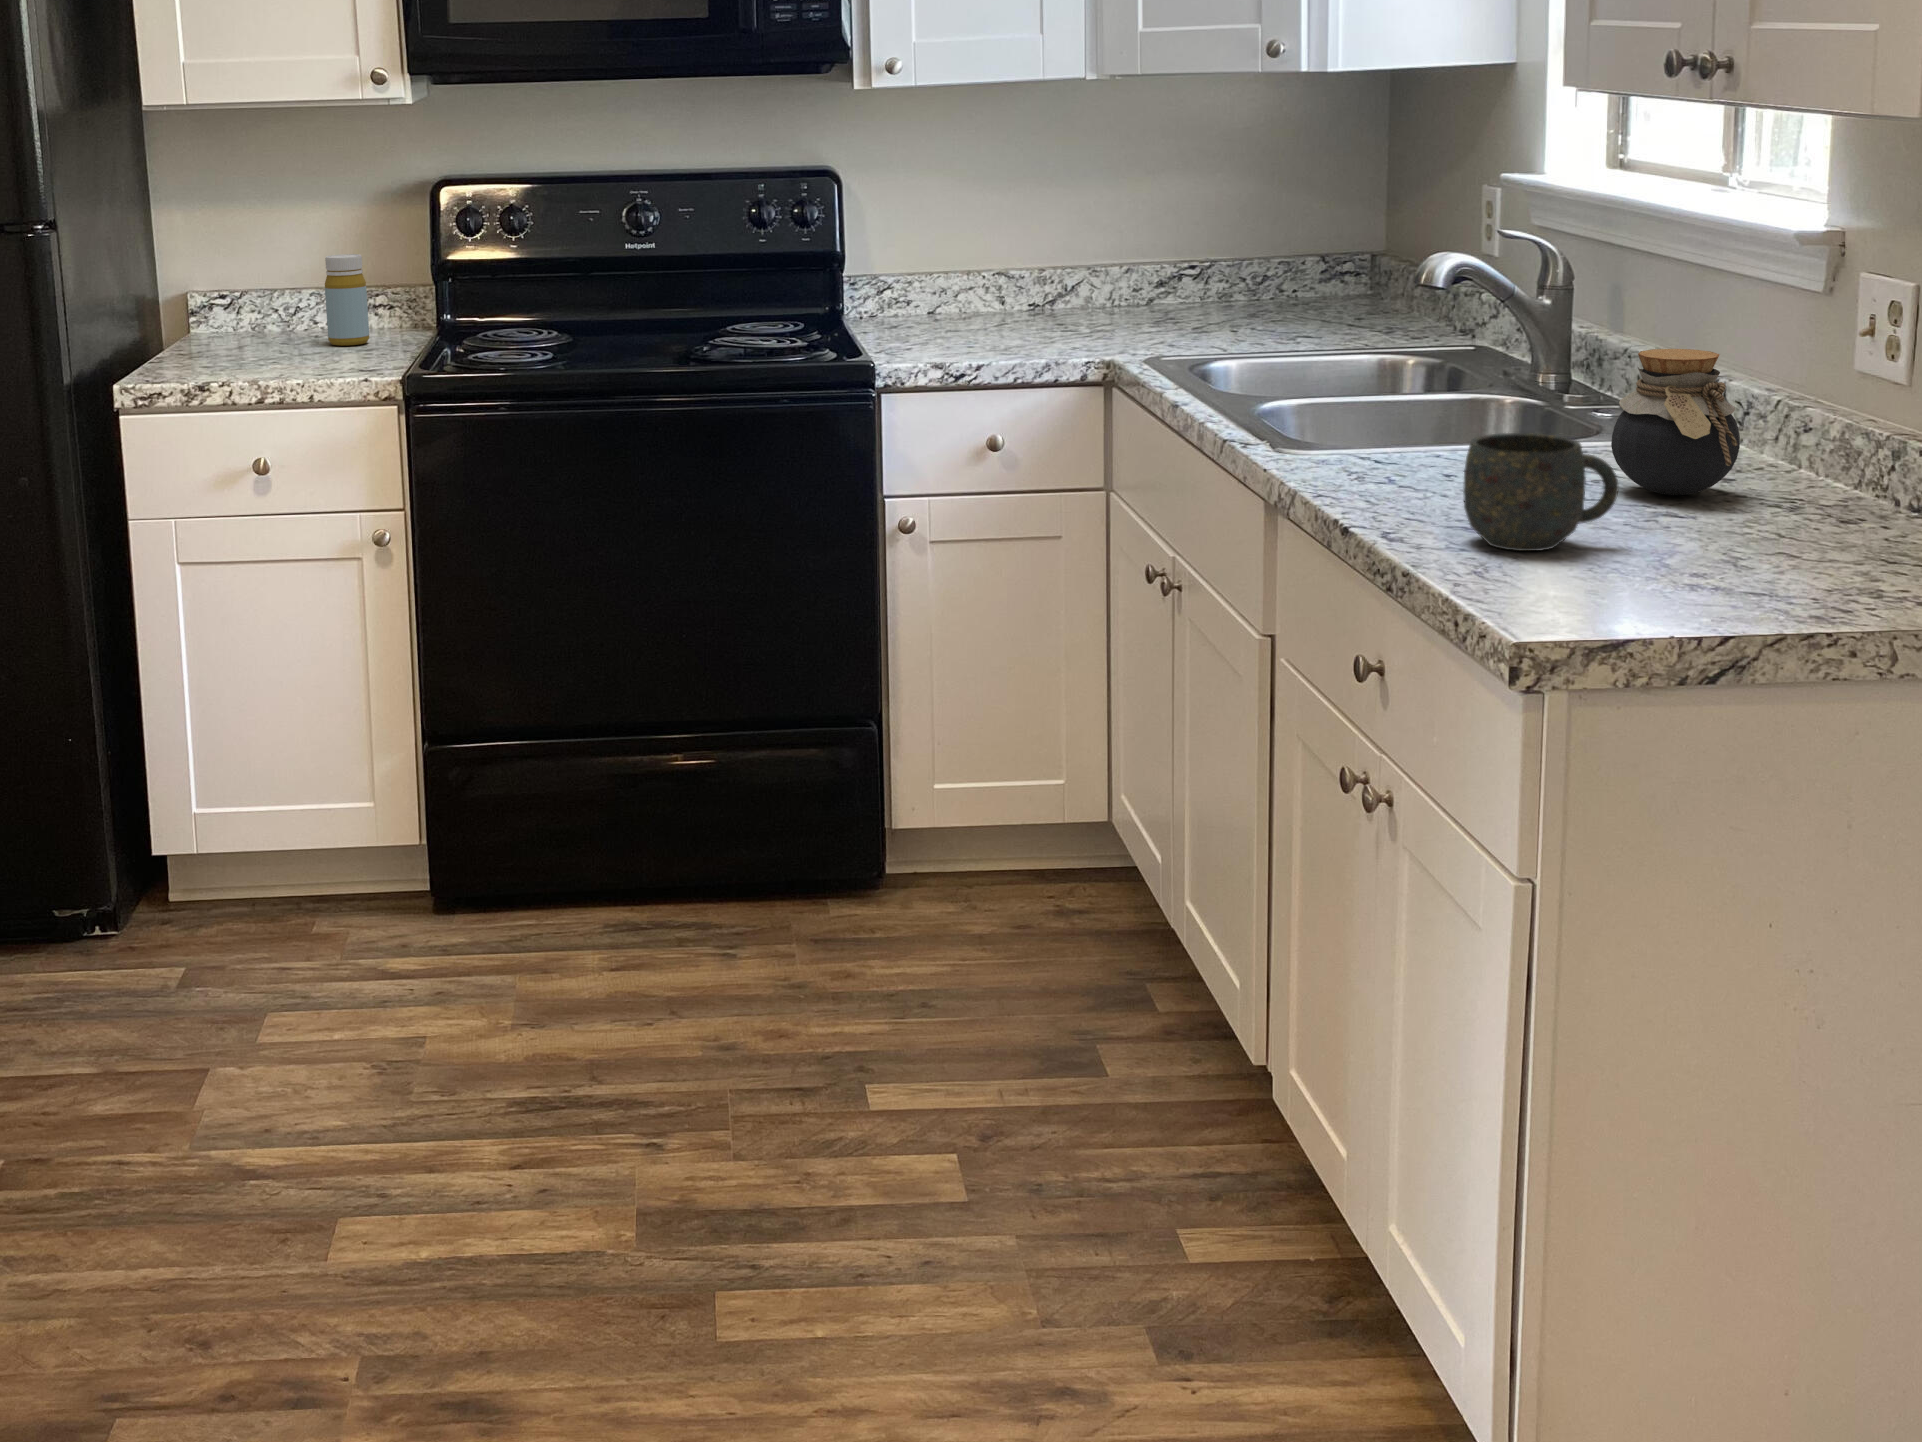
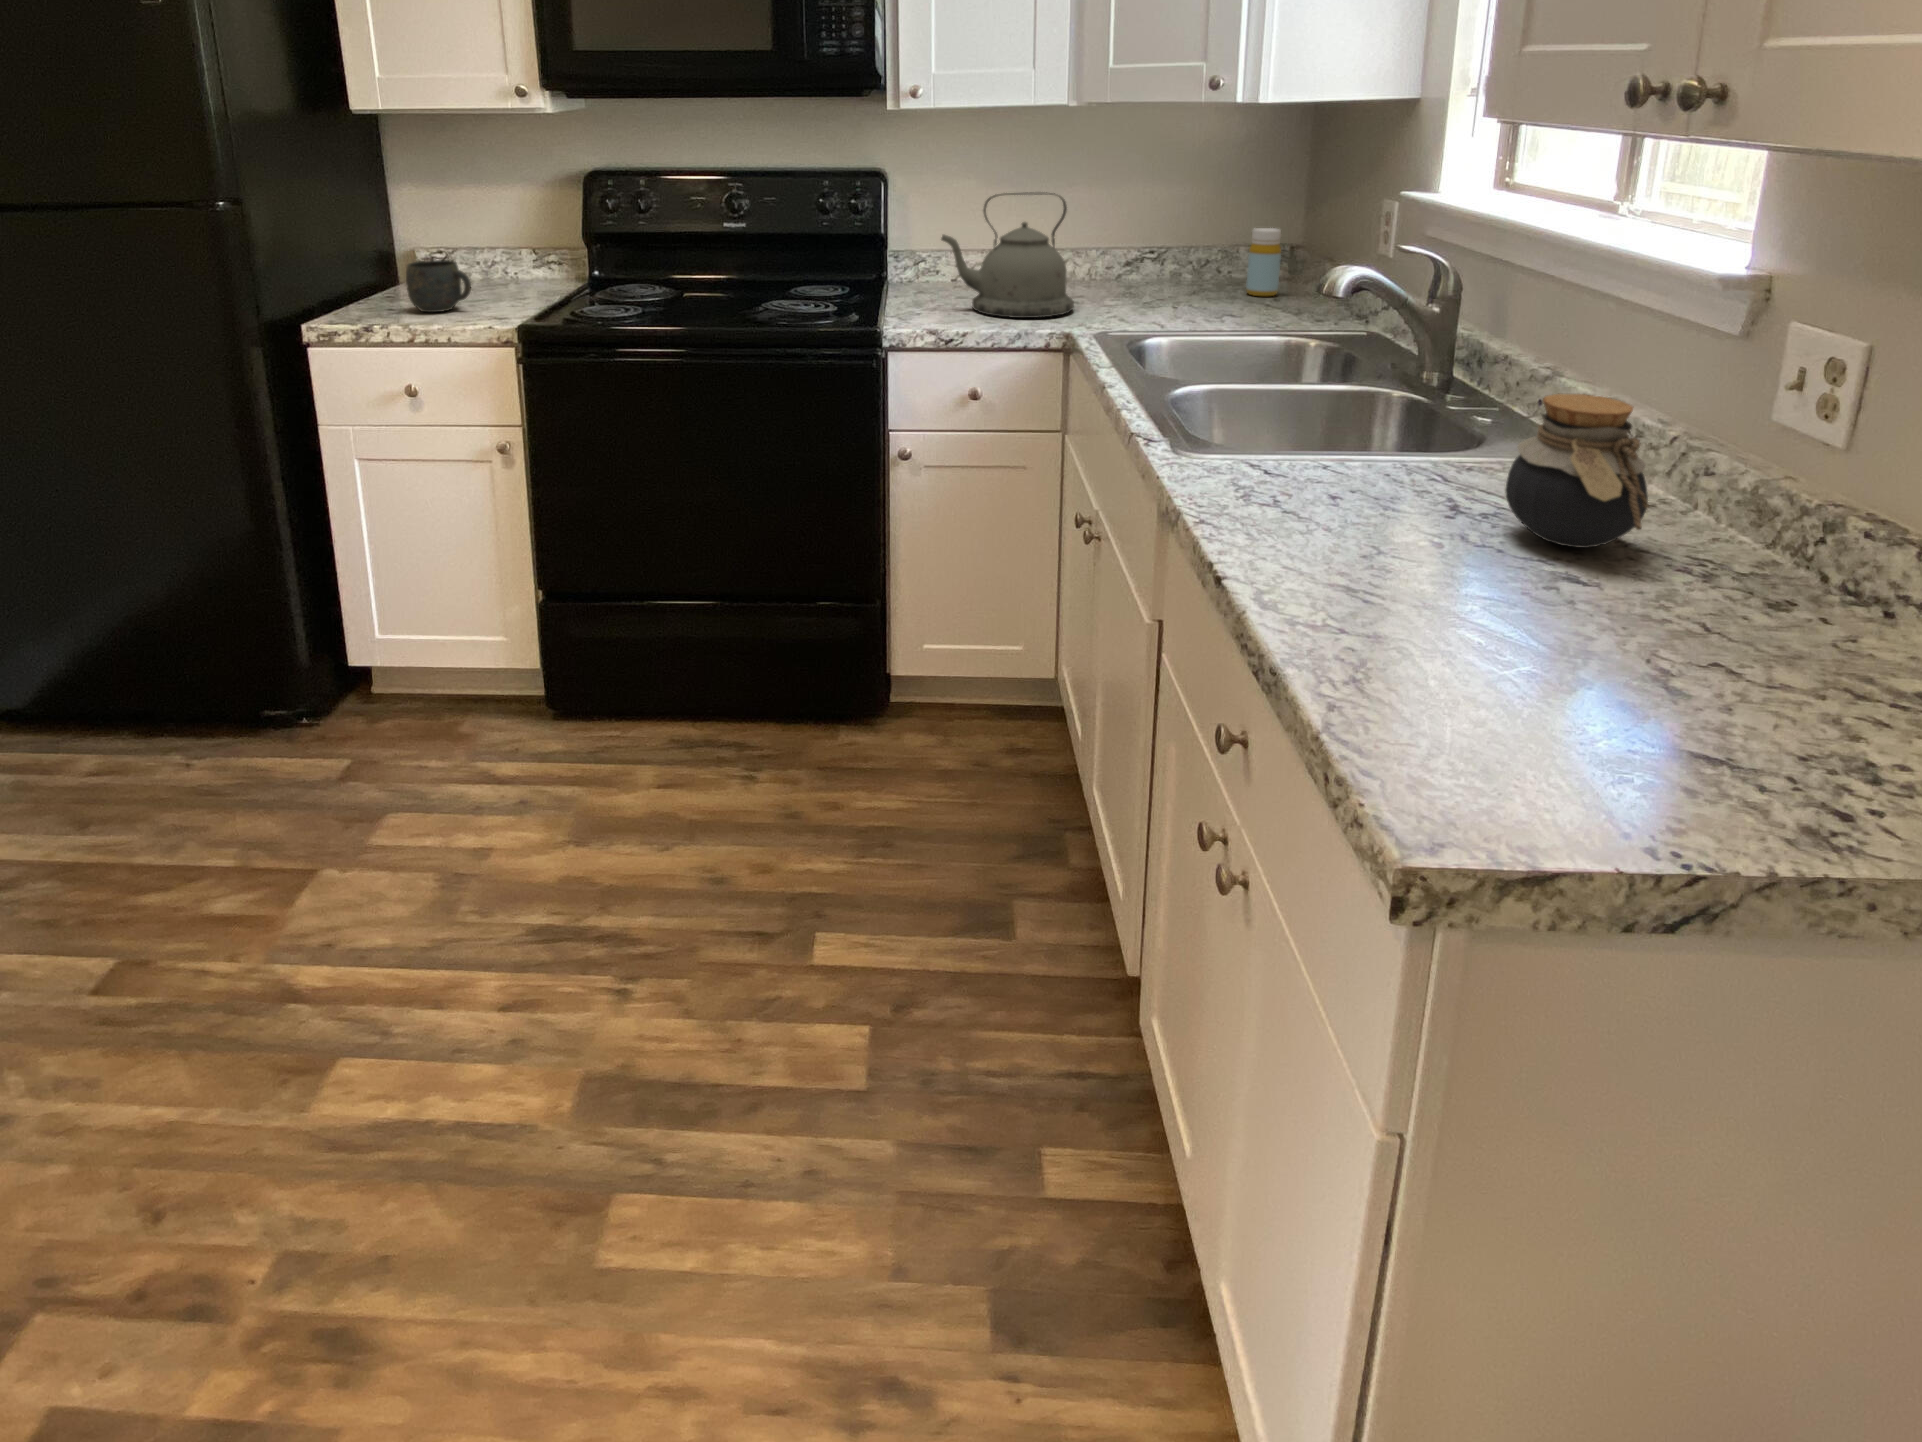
kettle: none [933,189,1106,349] -> present [941,192,1074,318]
bottle: present [325,254,369,345] -> present [1246,228,1281,296]
mug: present [1463,433,1619,551] -> present [406,260,471,312]

